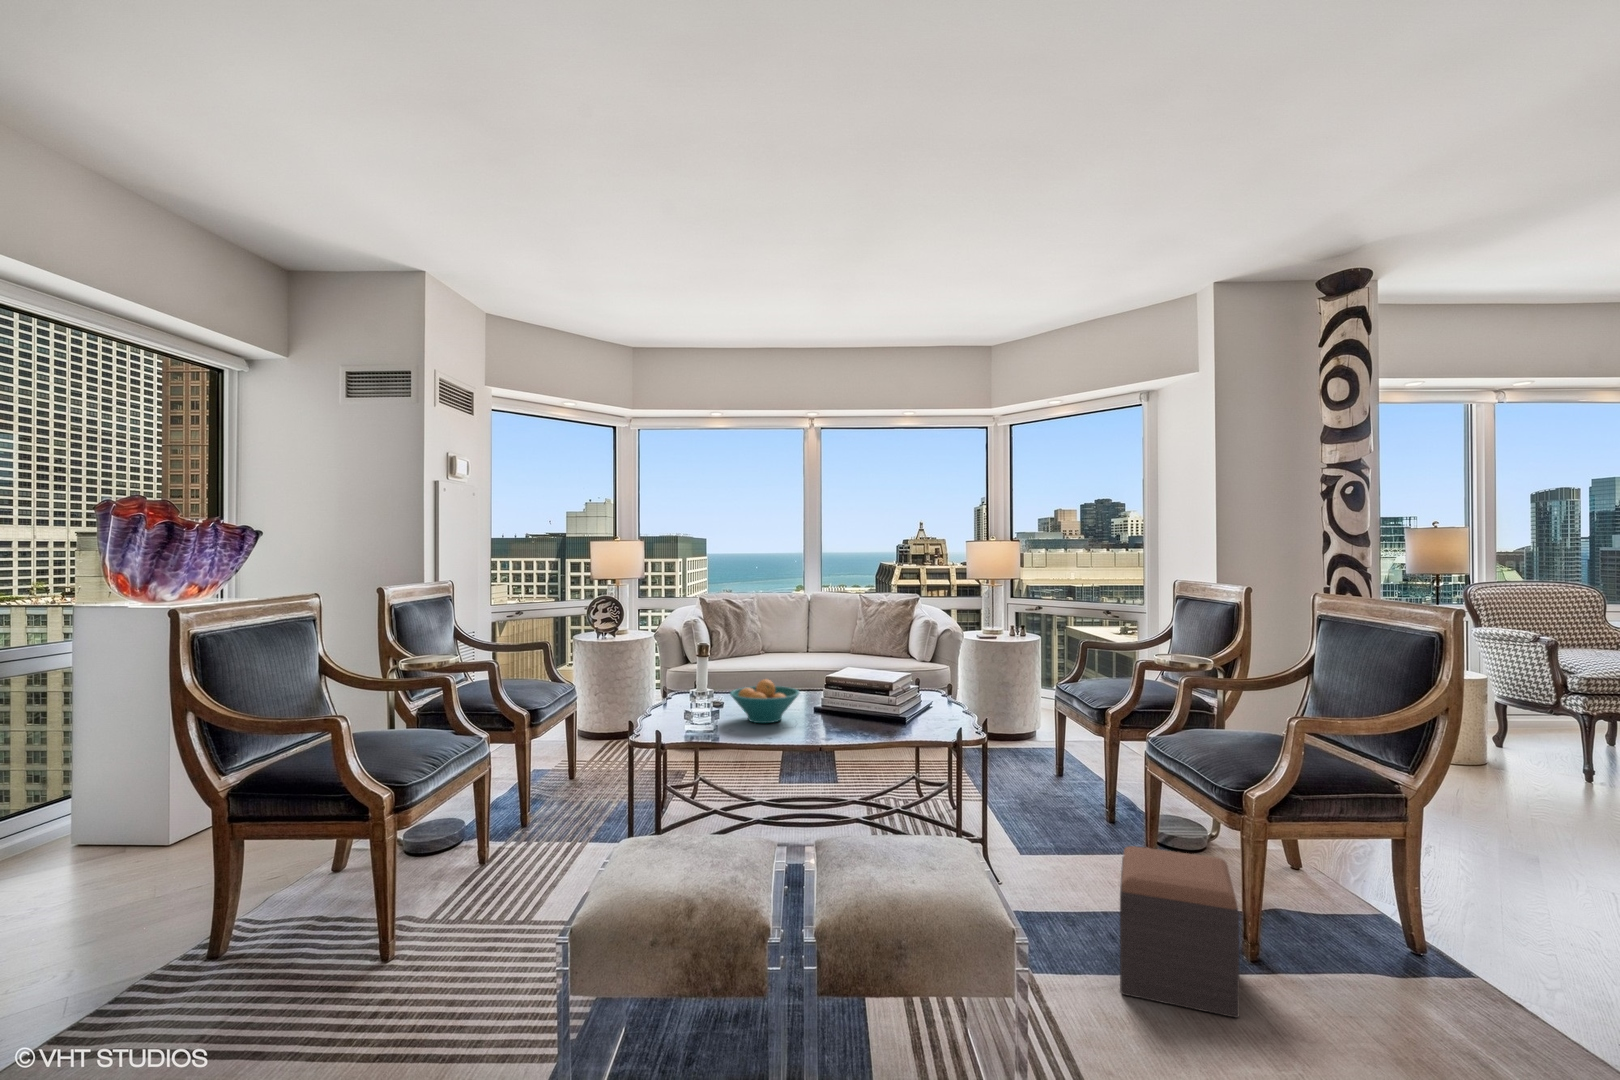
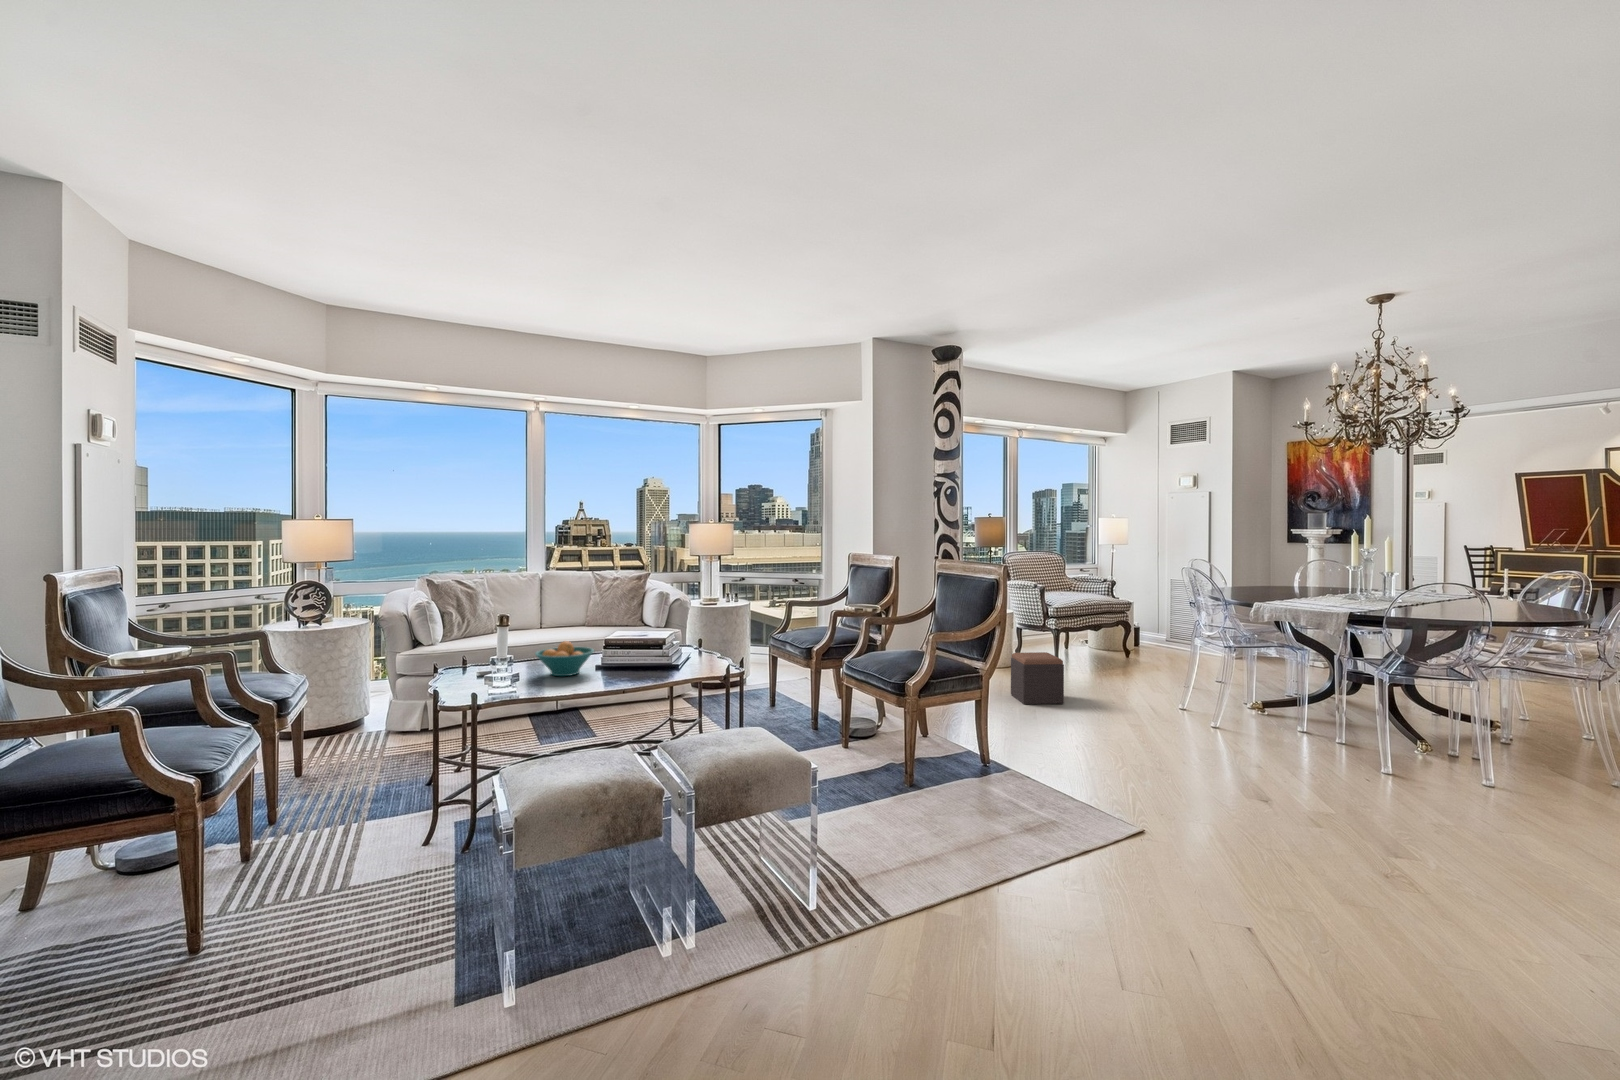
footstool: present [1120,846,1239,1018] -> present [1011,652,1064,704]

